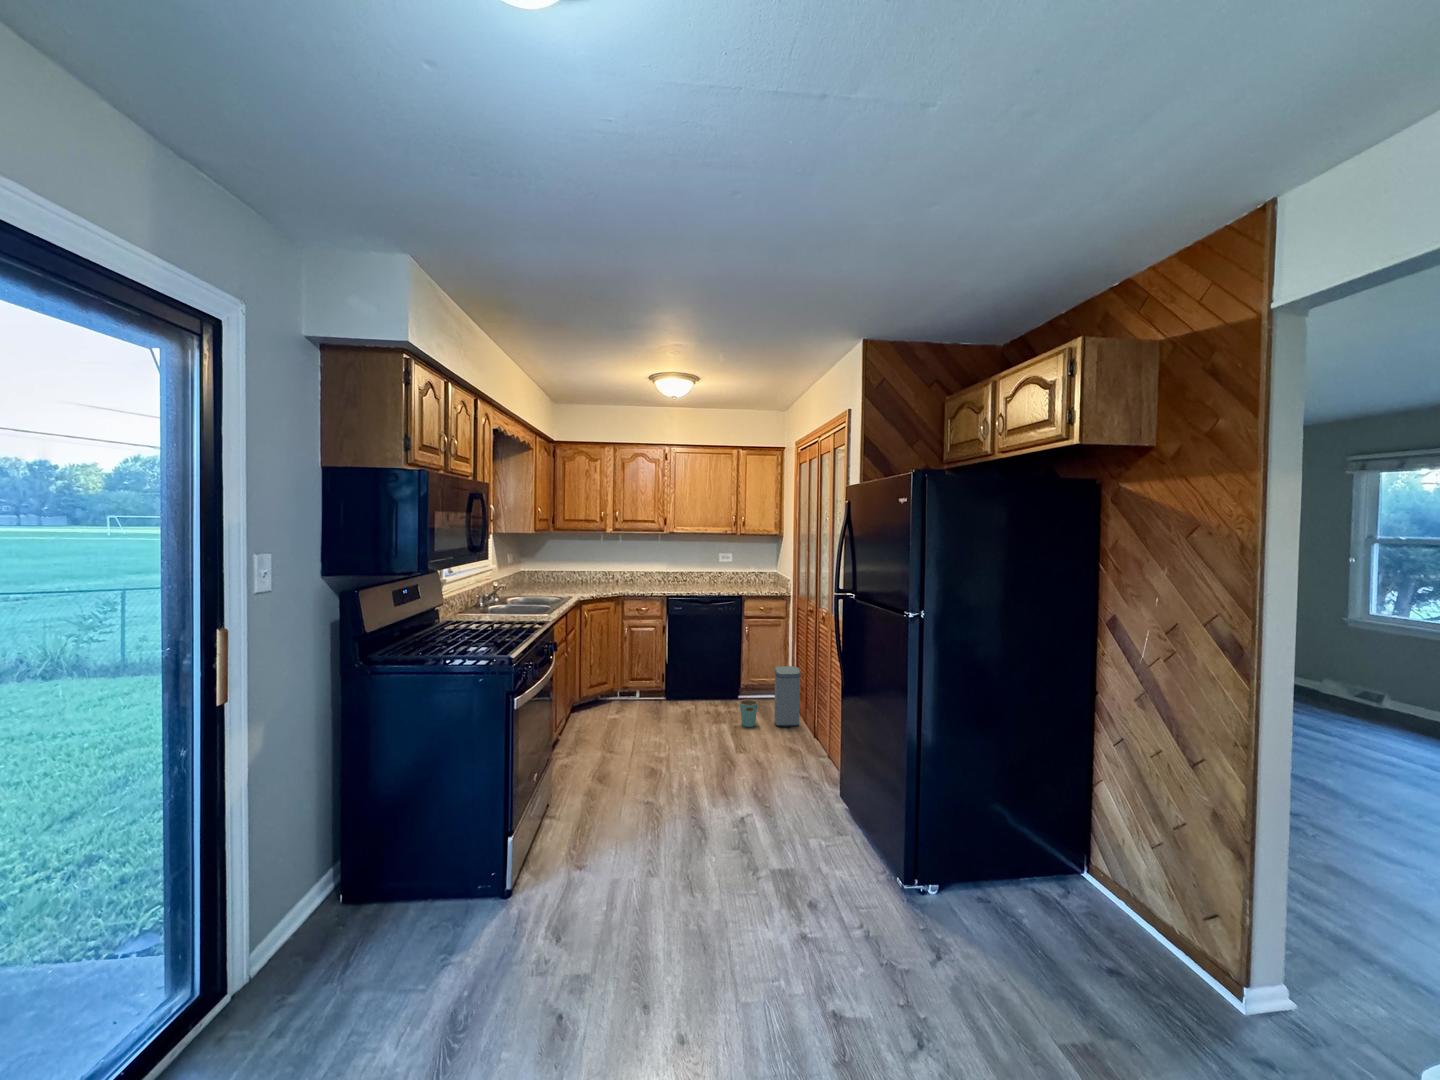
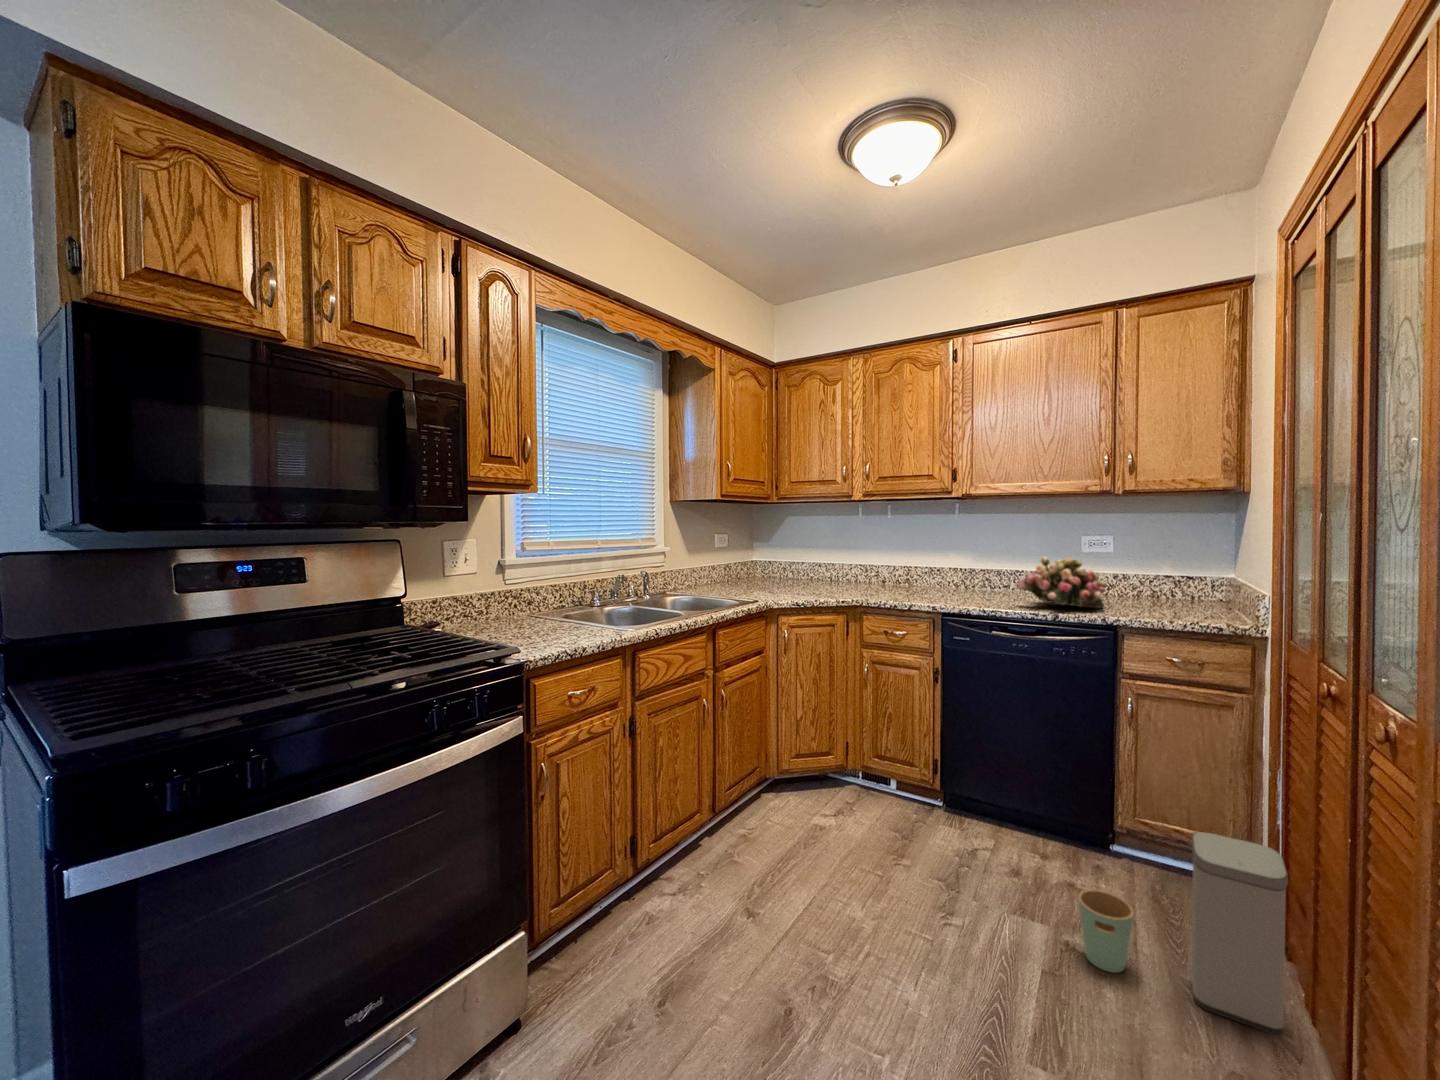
flower arrangement: none [699,565,735,589] -> present [1018,557,1107,608]

